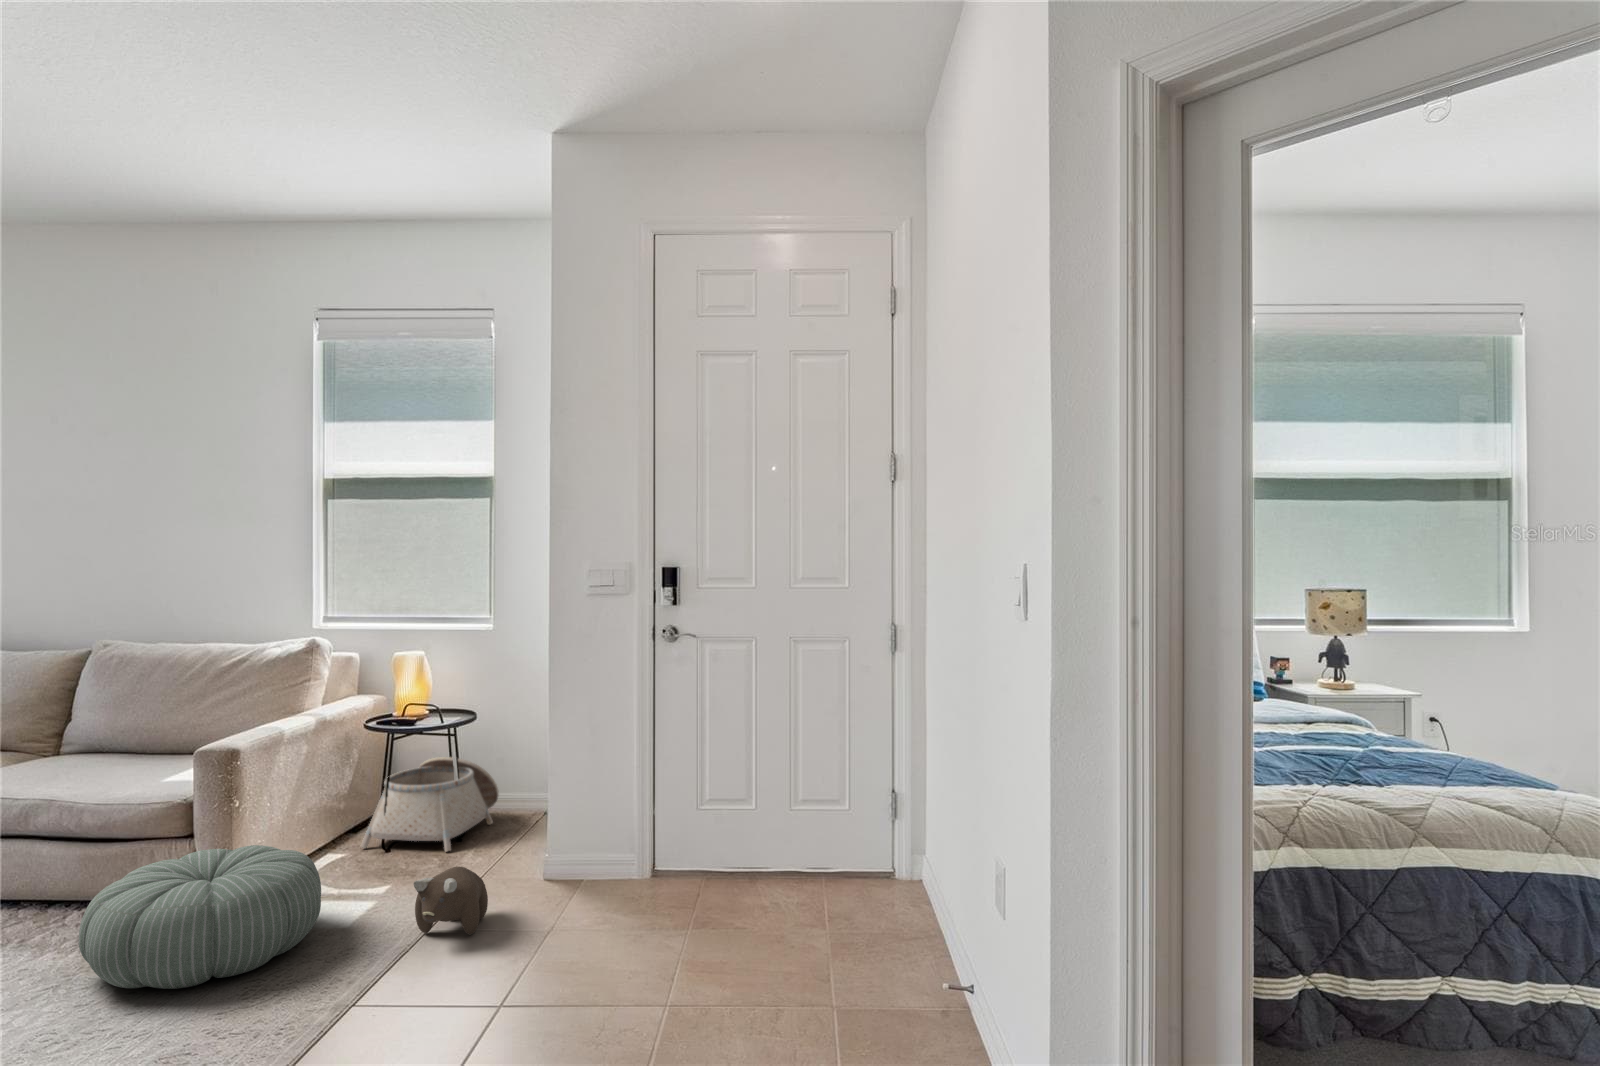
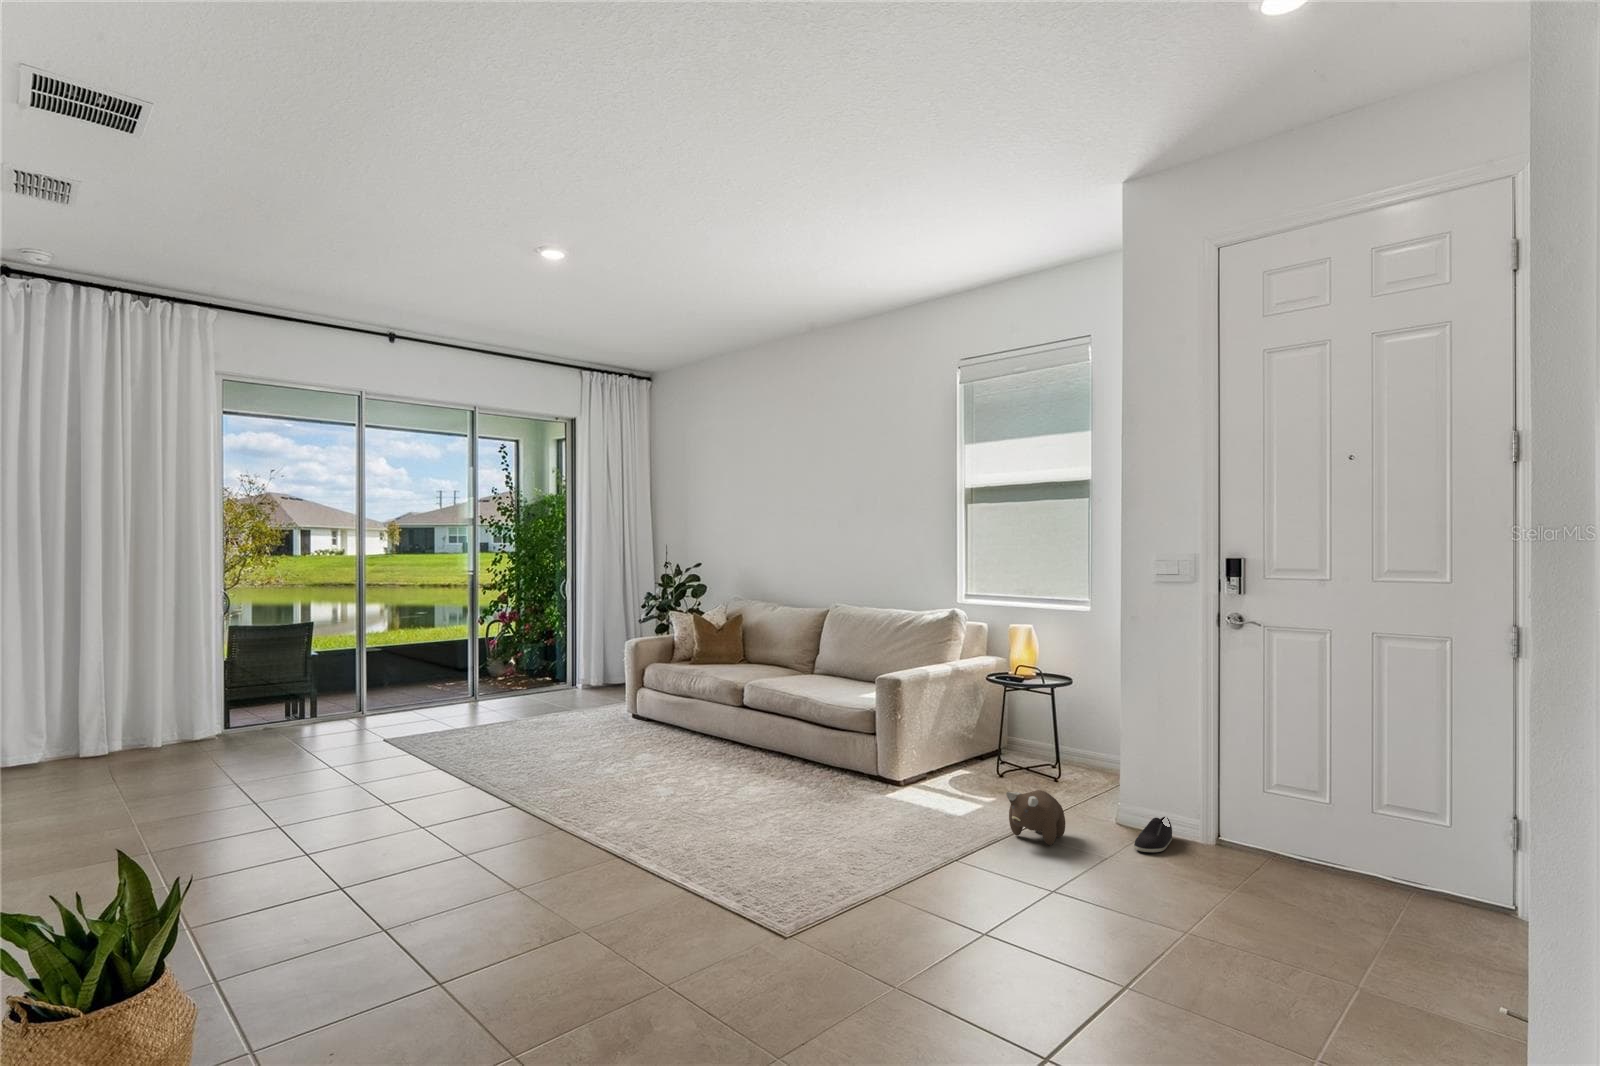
basket: present [361,757,499,851] -> none [983,712,1093,786]
pouf: present [79,845,321,989] -> none [810,743,947,827]
shoe: none [569,860,606,910] -> present [1134,817,1172,852]

